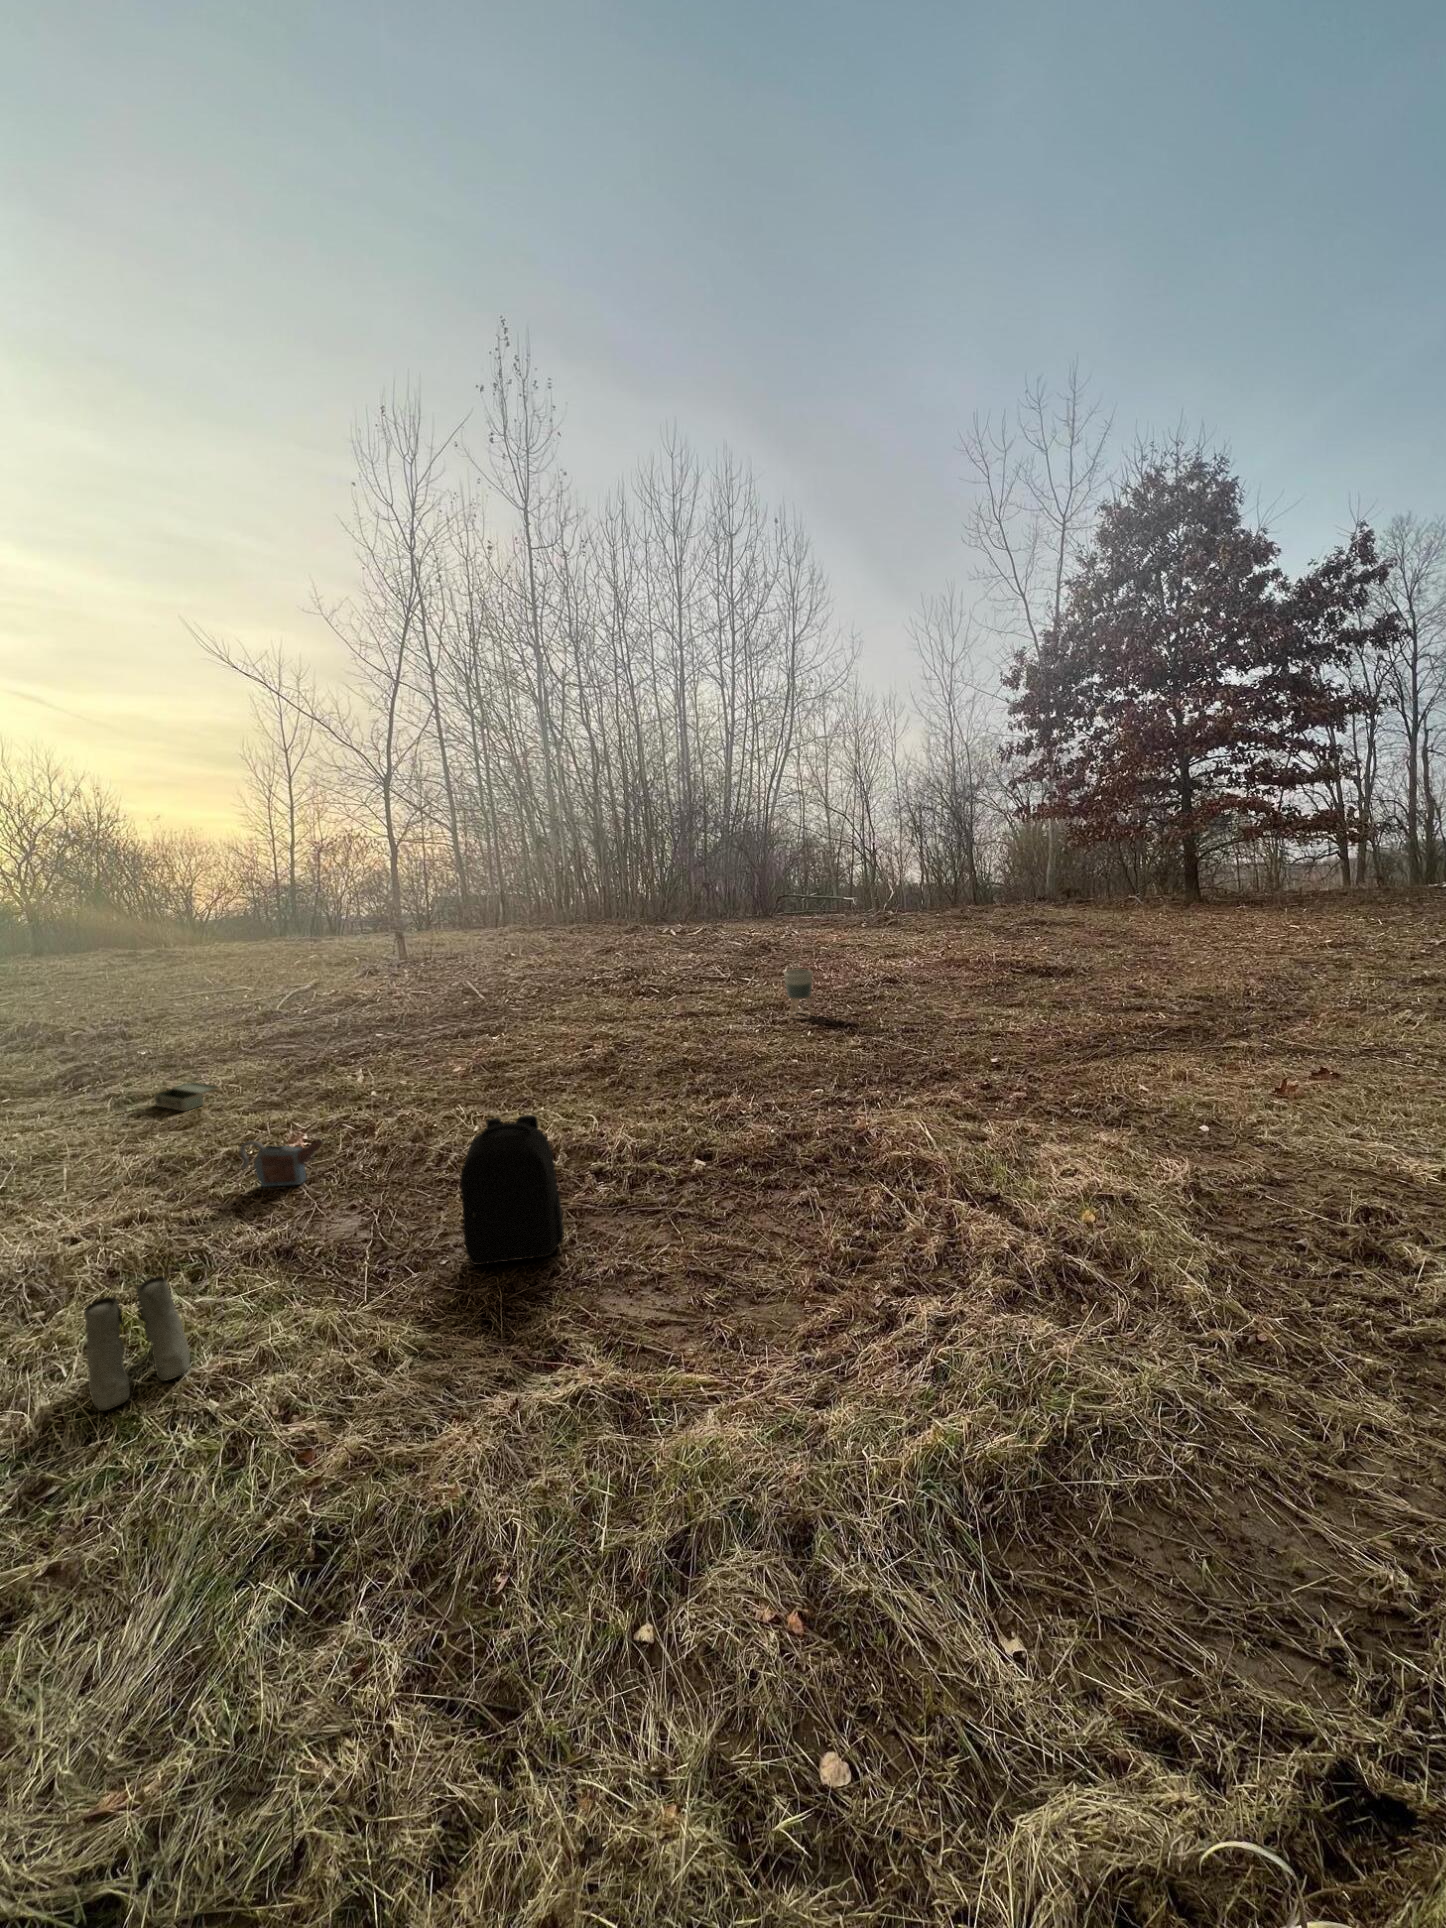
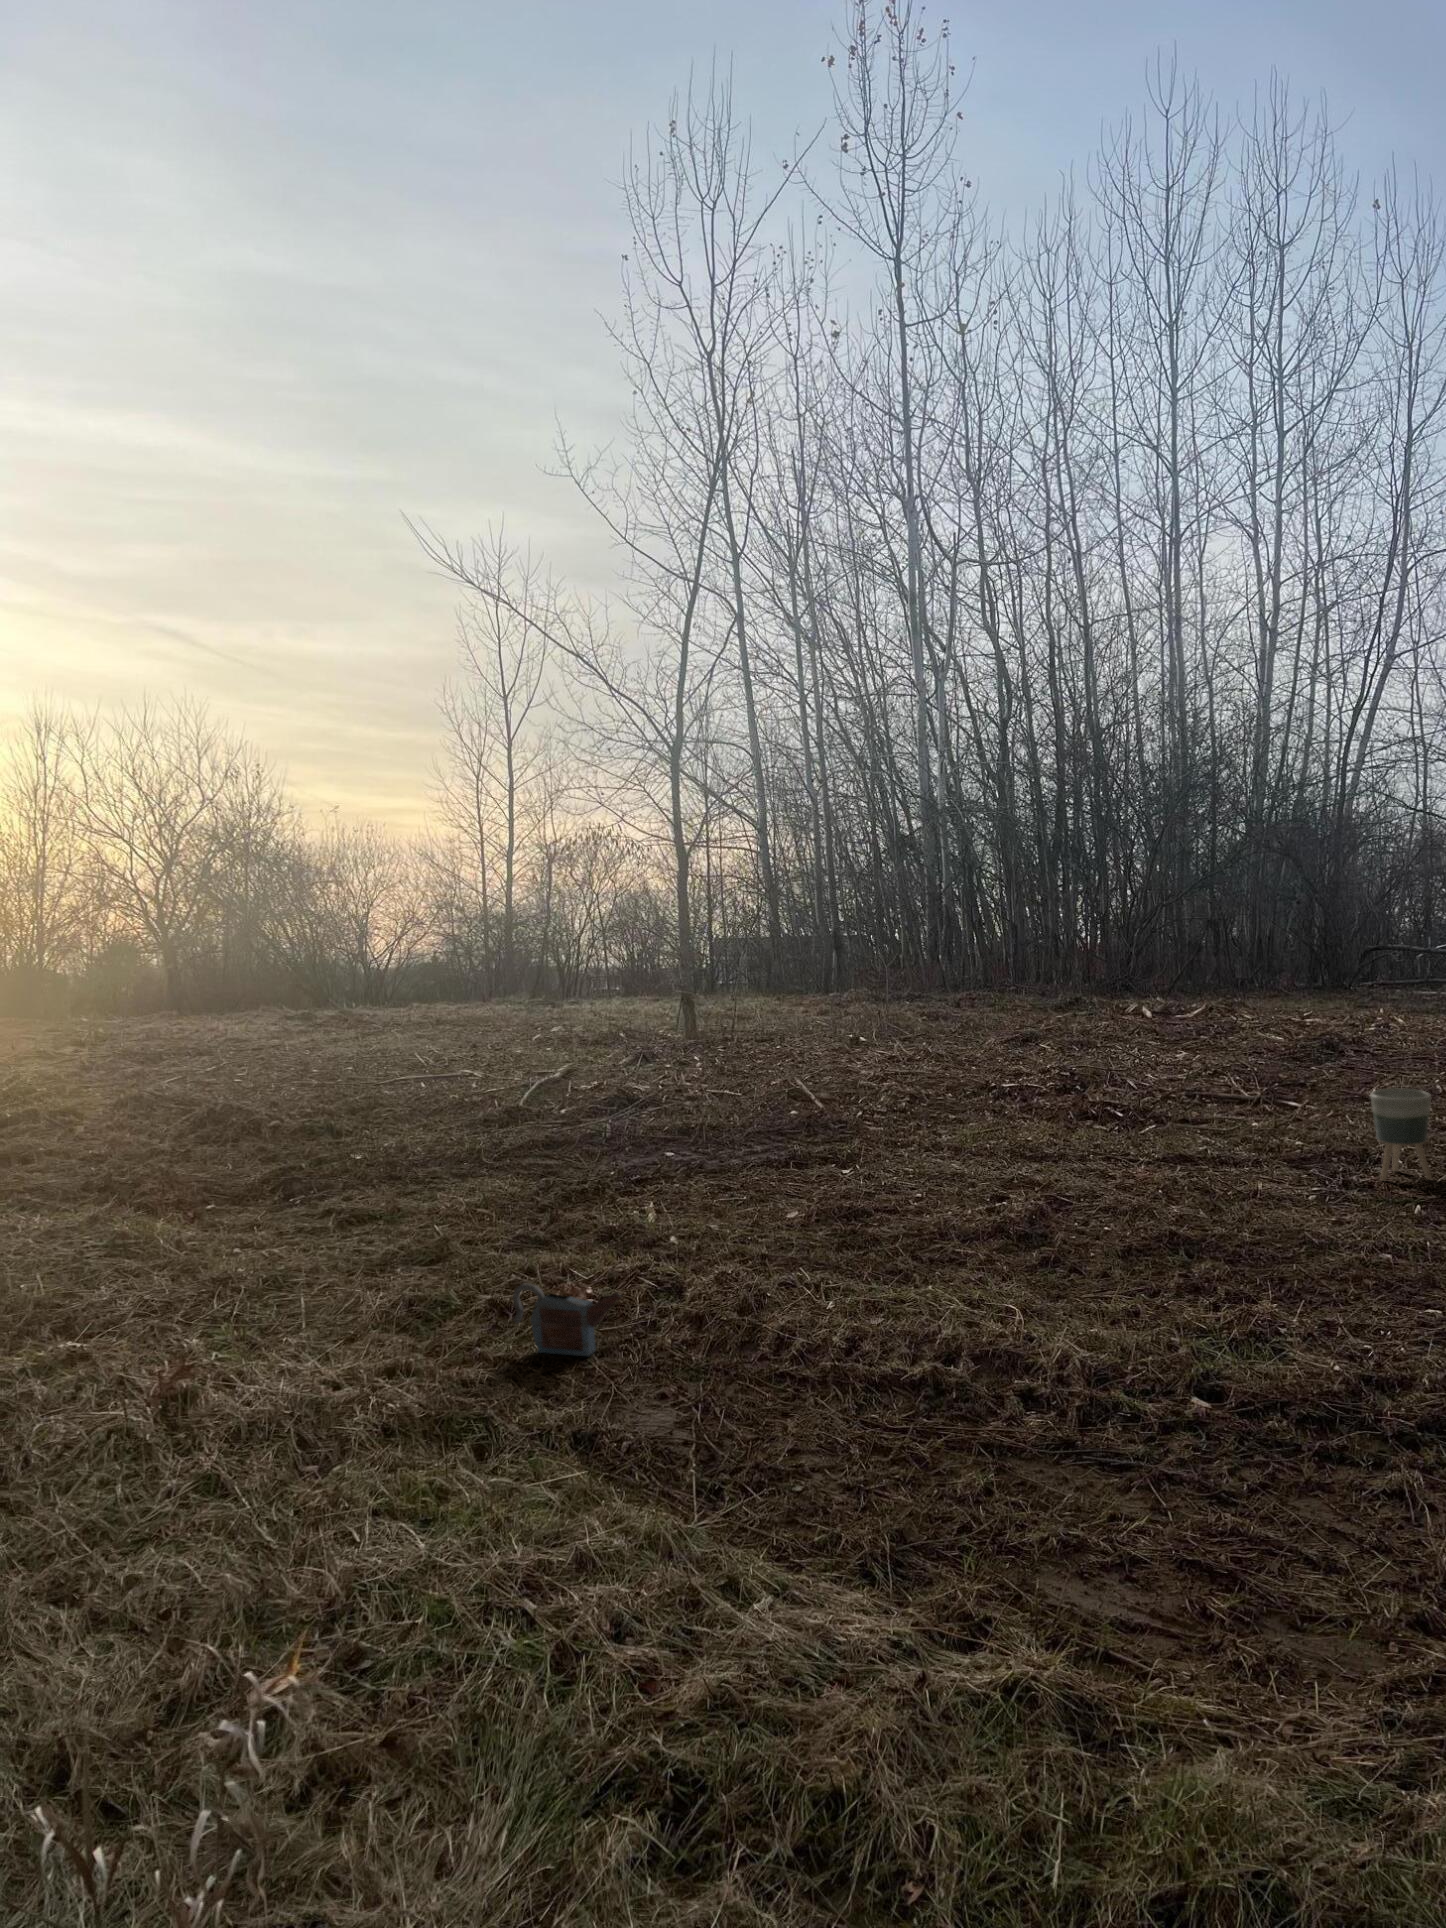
toolbox: present [154,1082,218,1111] -> none [384,1201,464,1241]
backpack: present [460,1115,564,1265] -> none [830,1278,978,1502]
boots: present [84,1276,190,1411] -> none [386,1430,495,1584]

